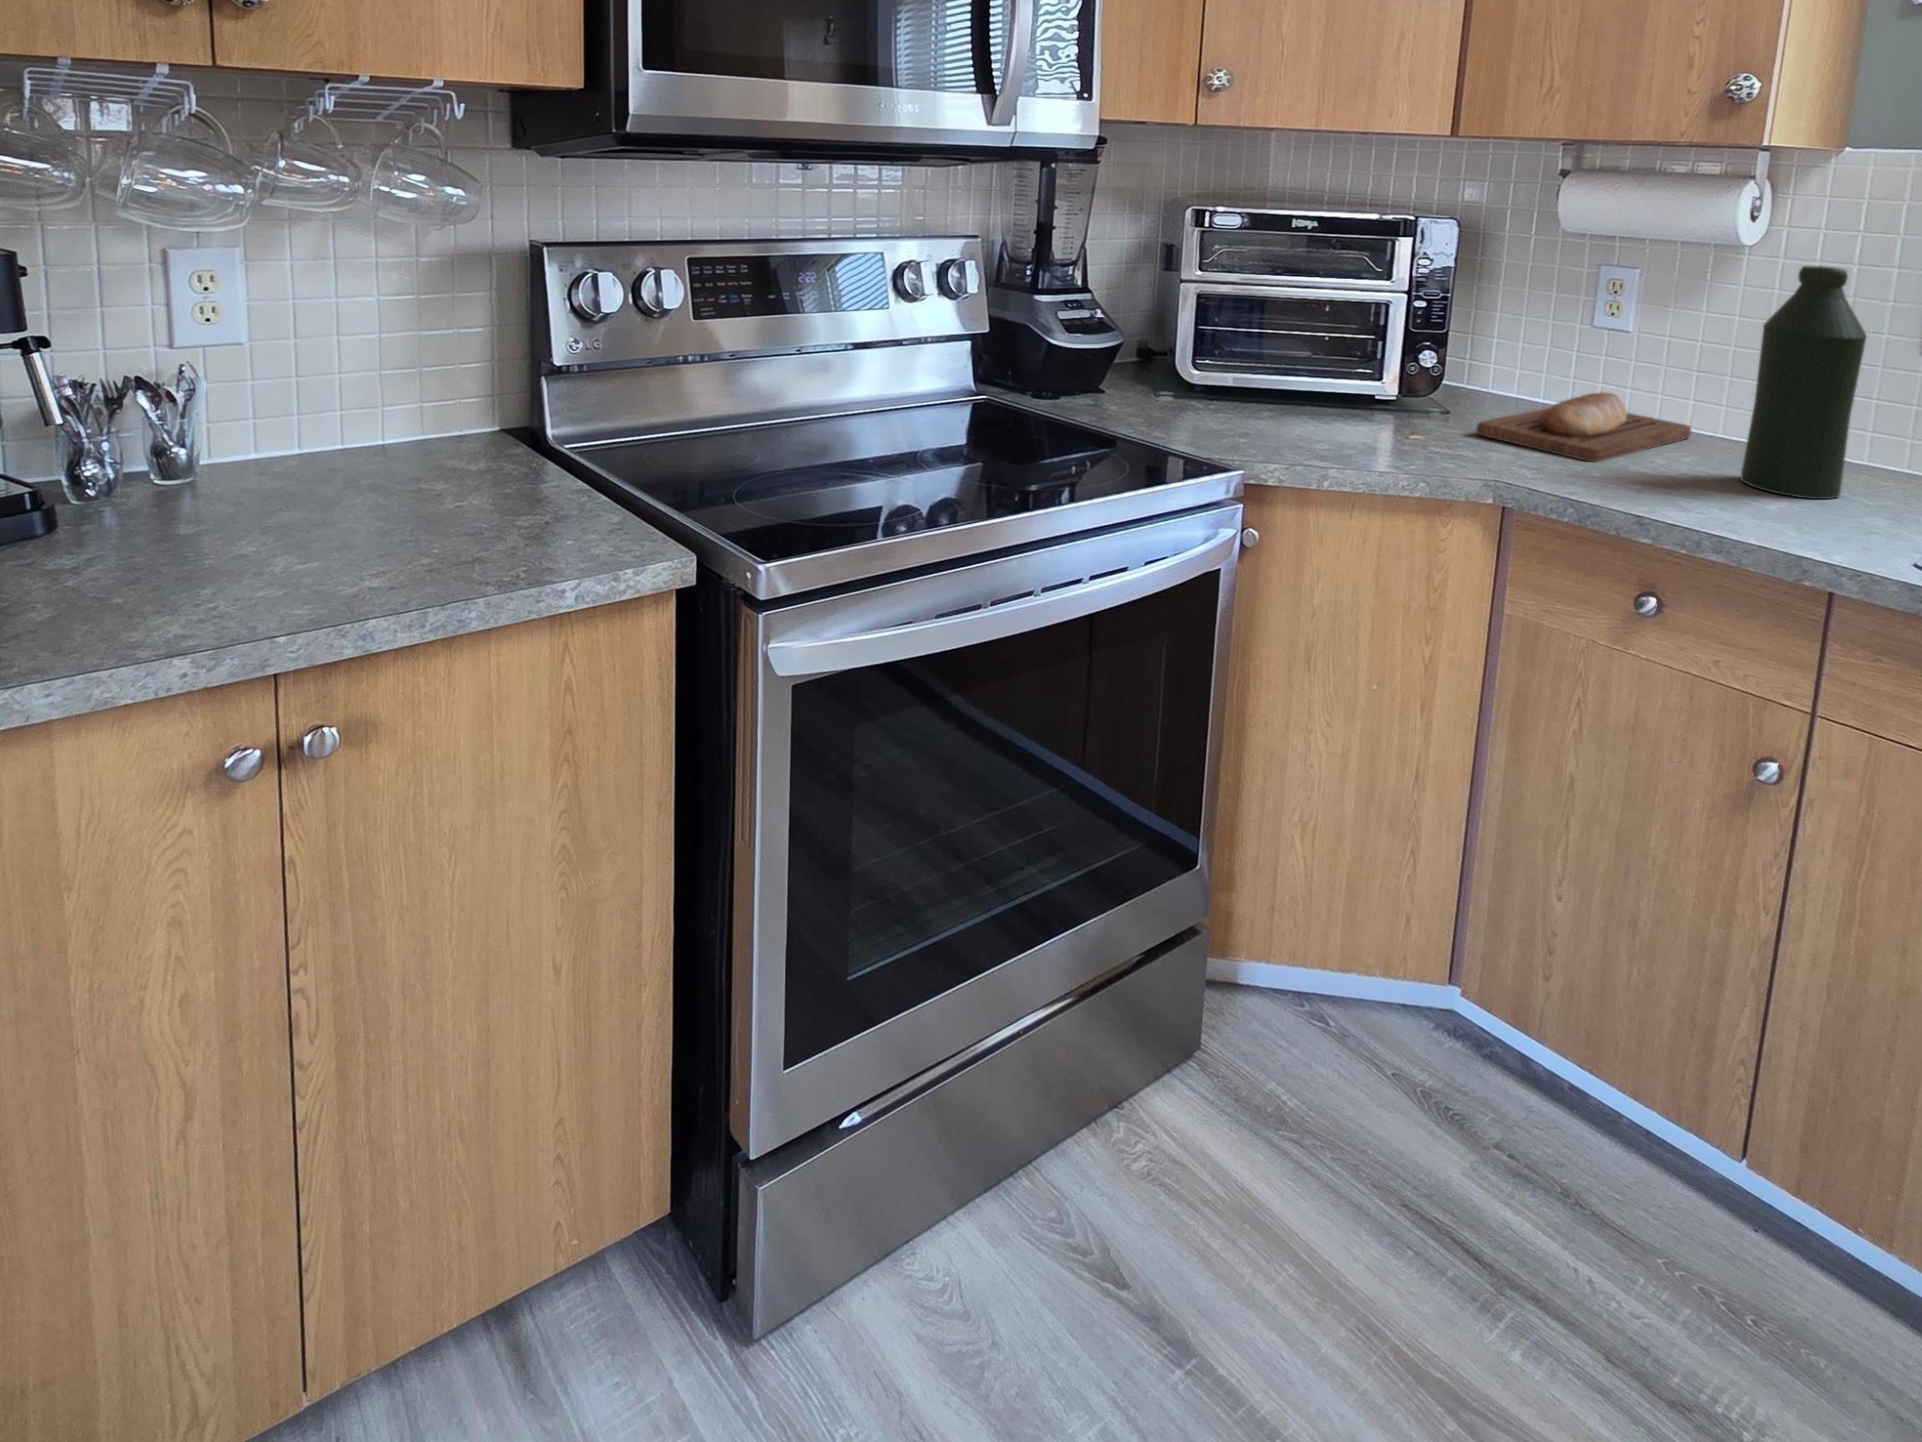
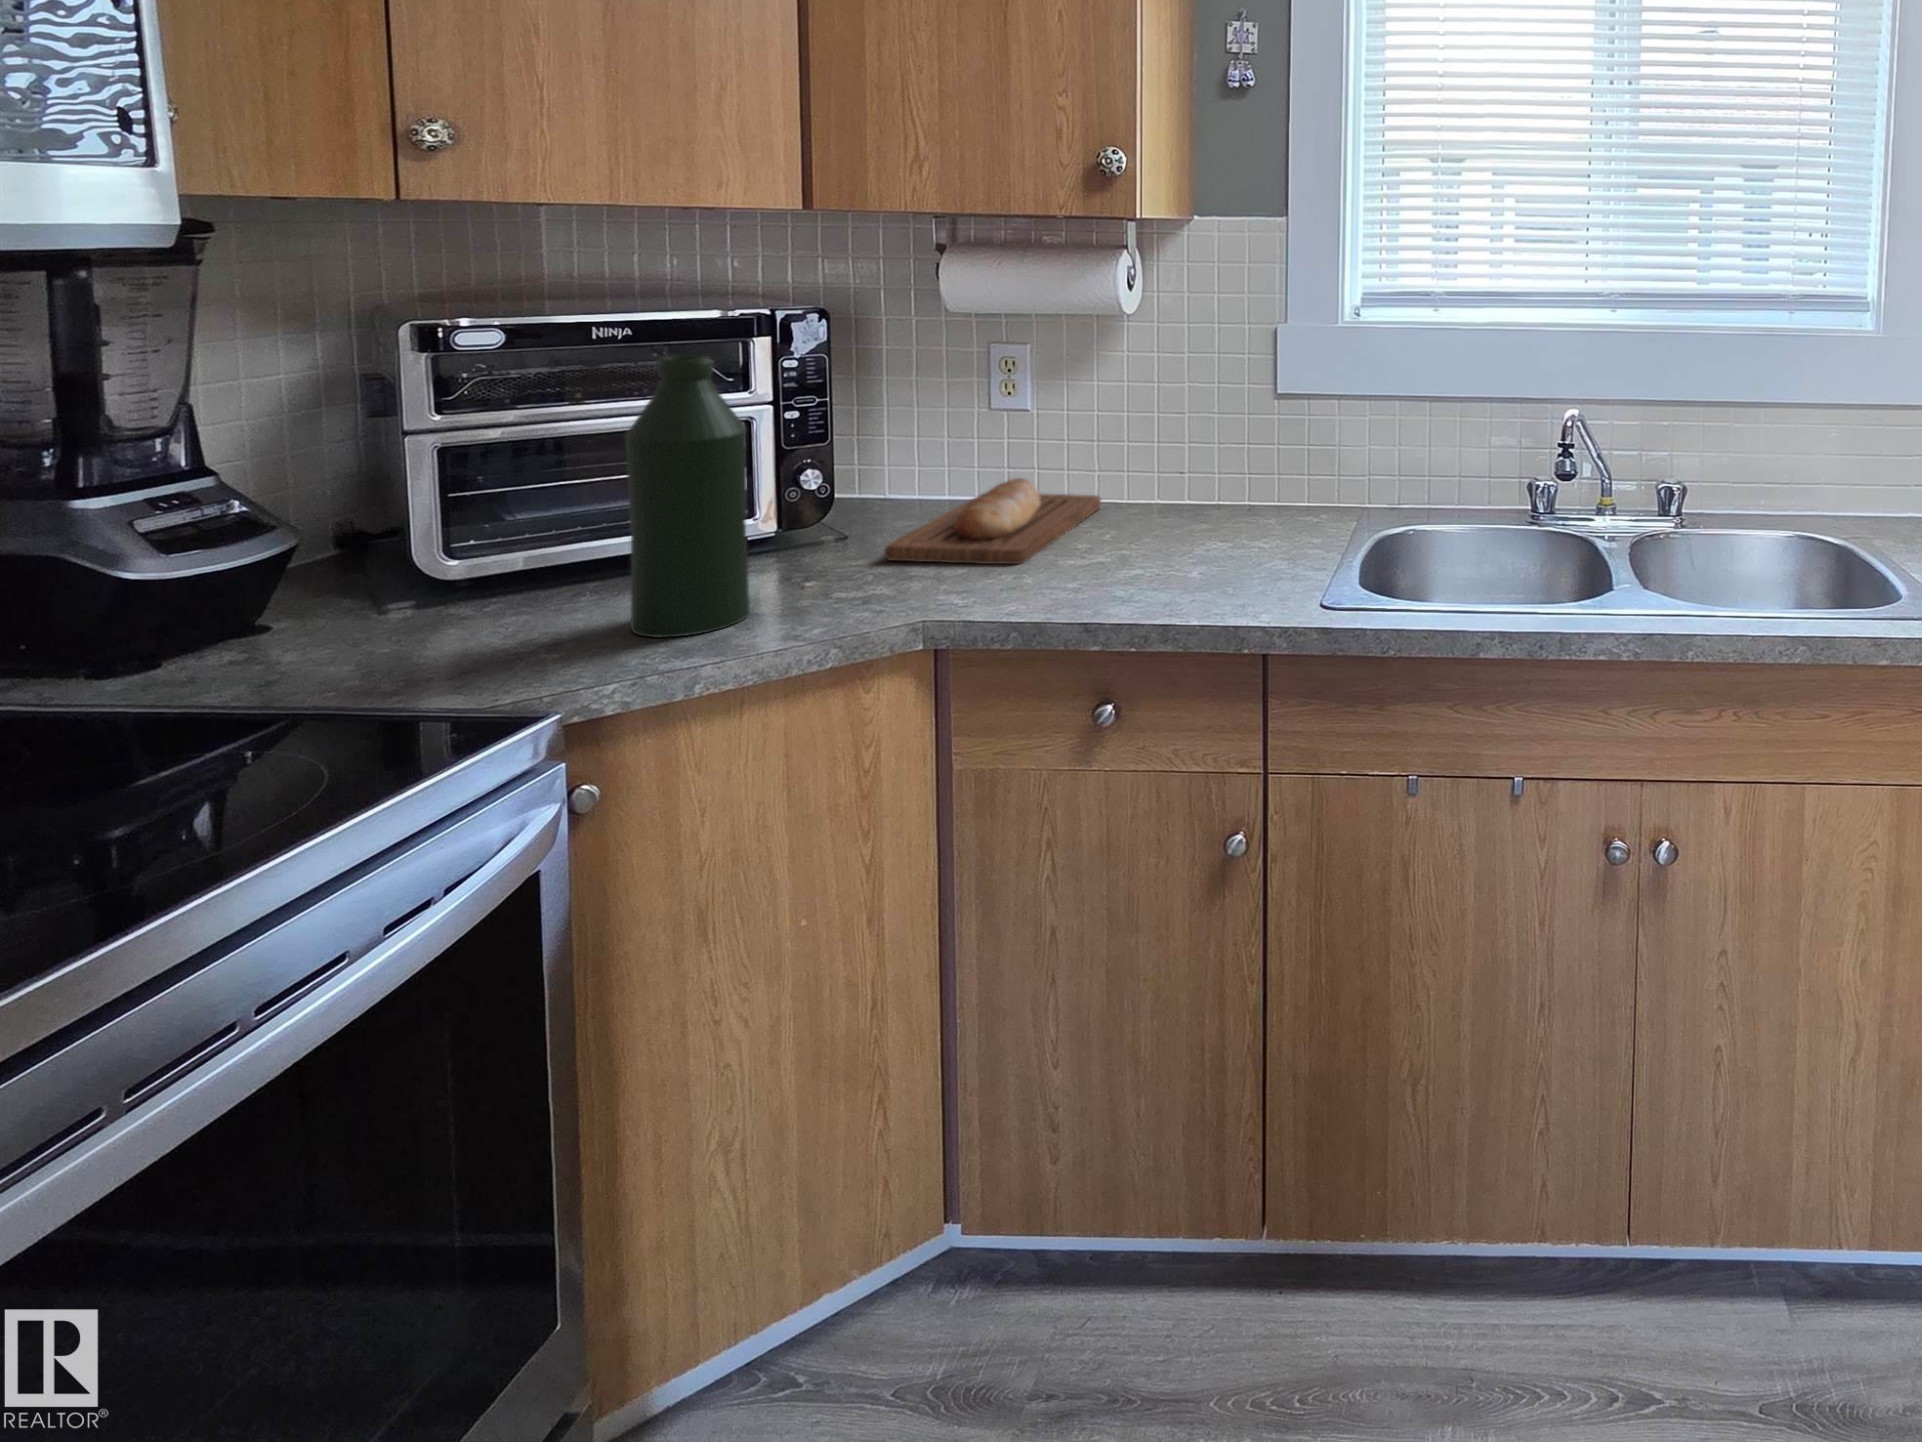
bottle: present [1741,266,1866,499] -> present [625,355,750,638]

